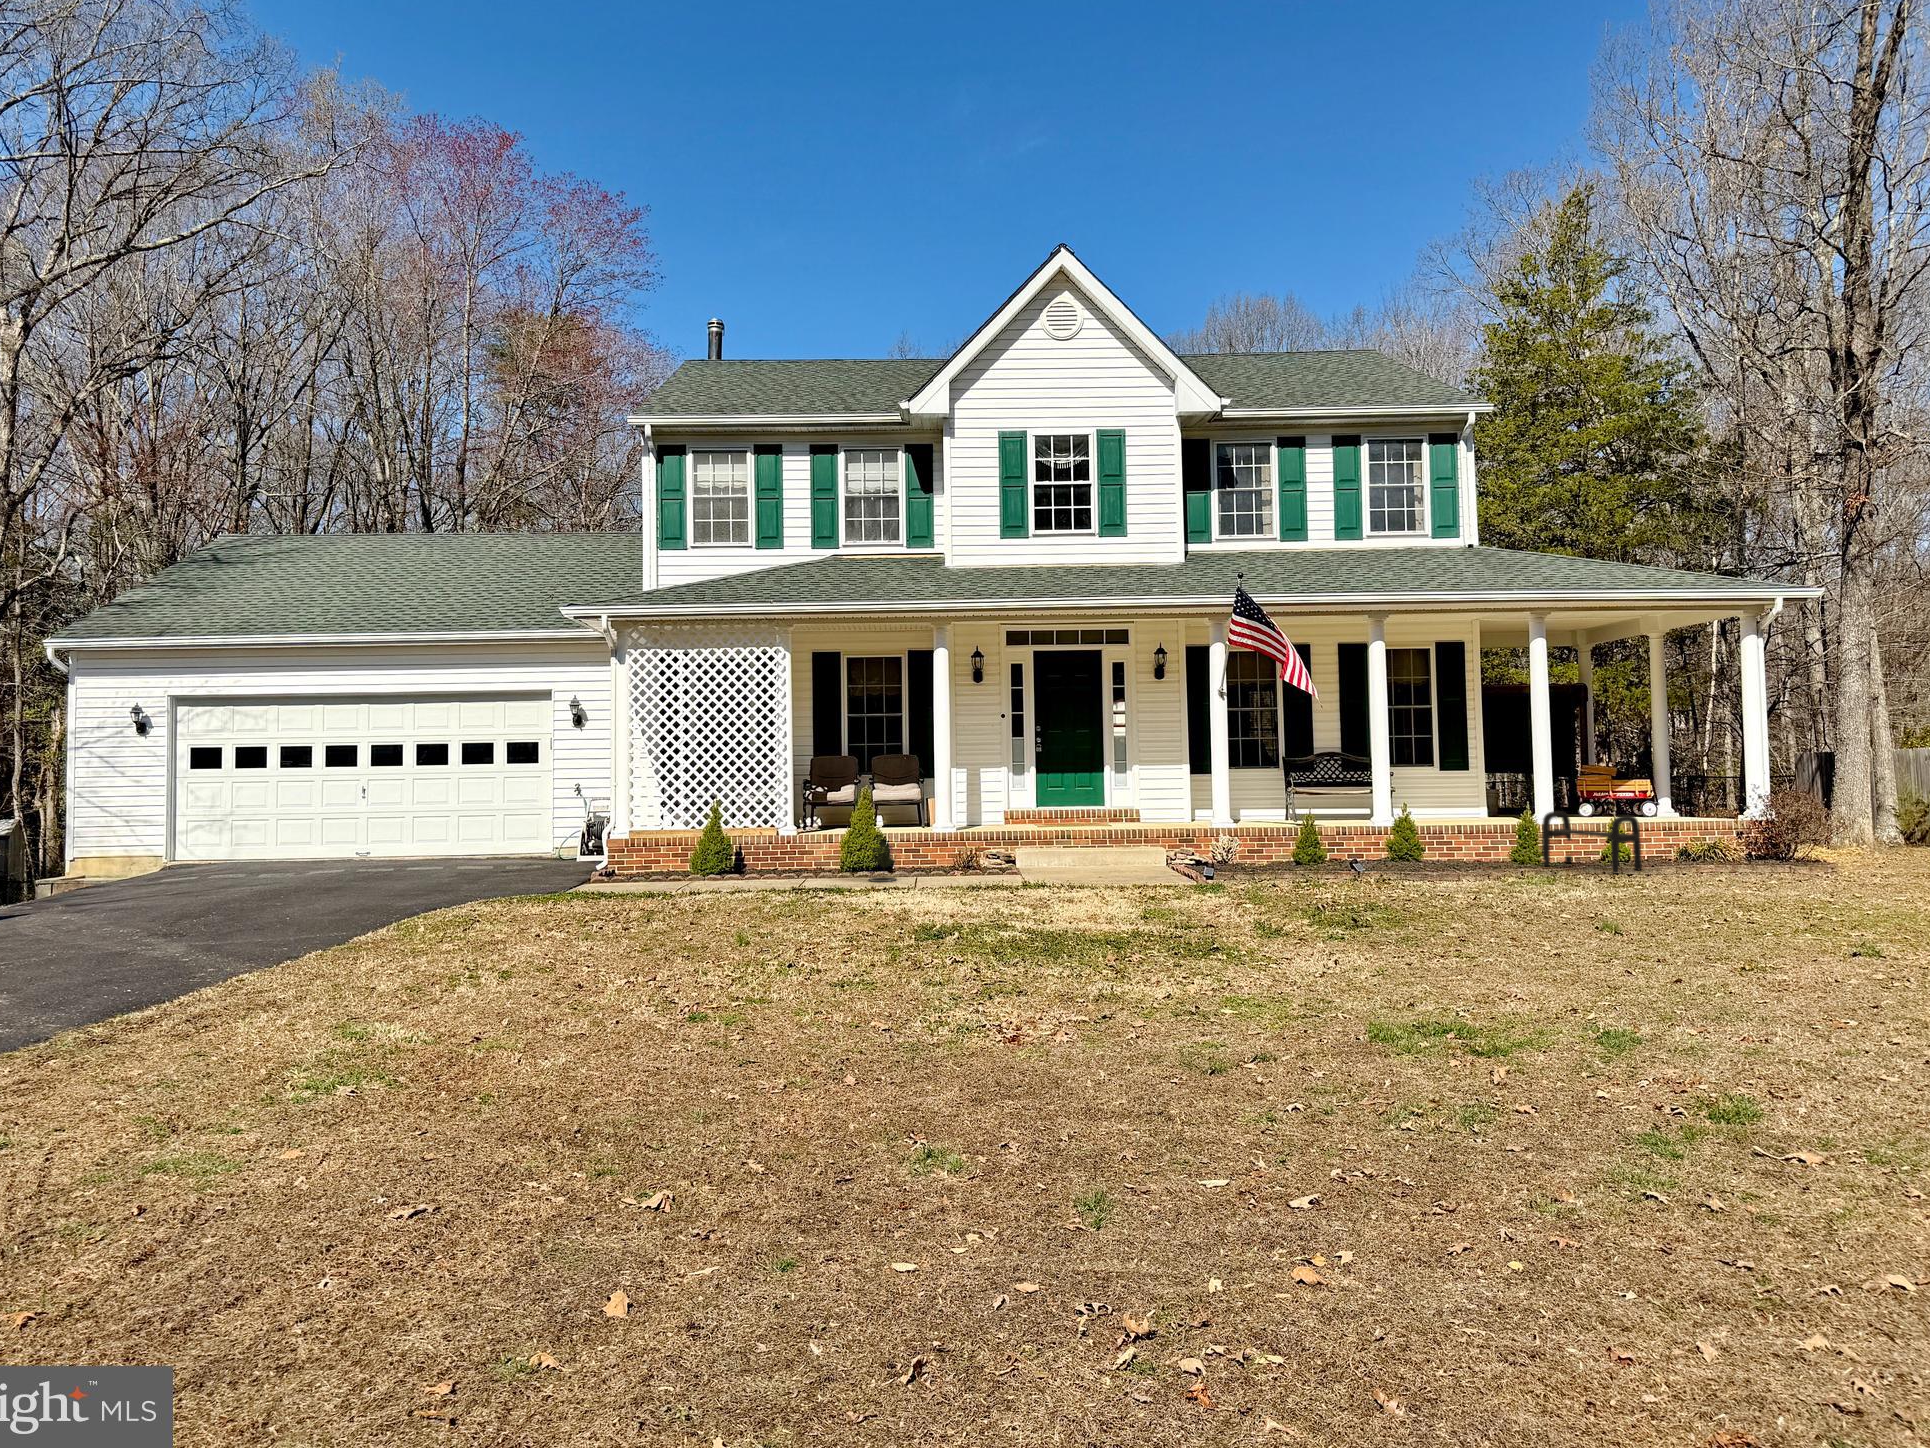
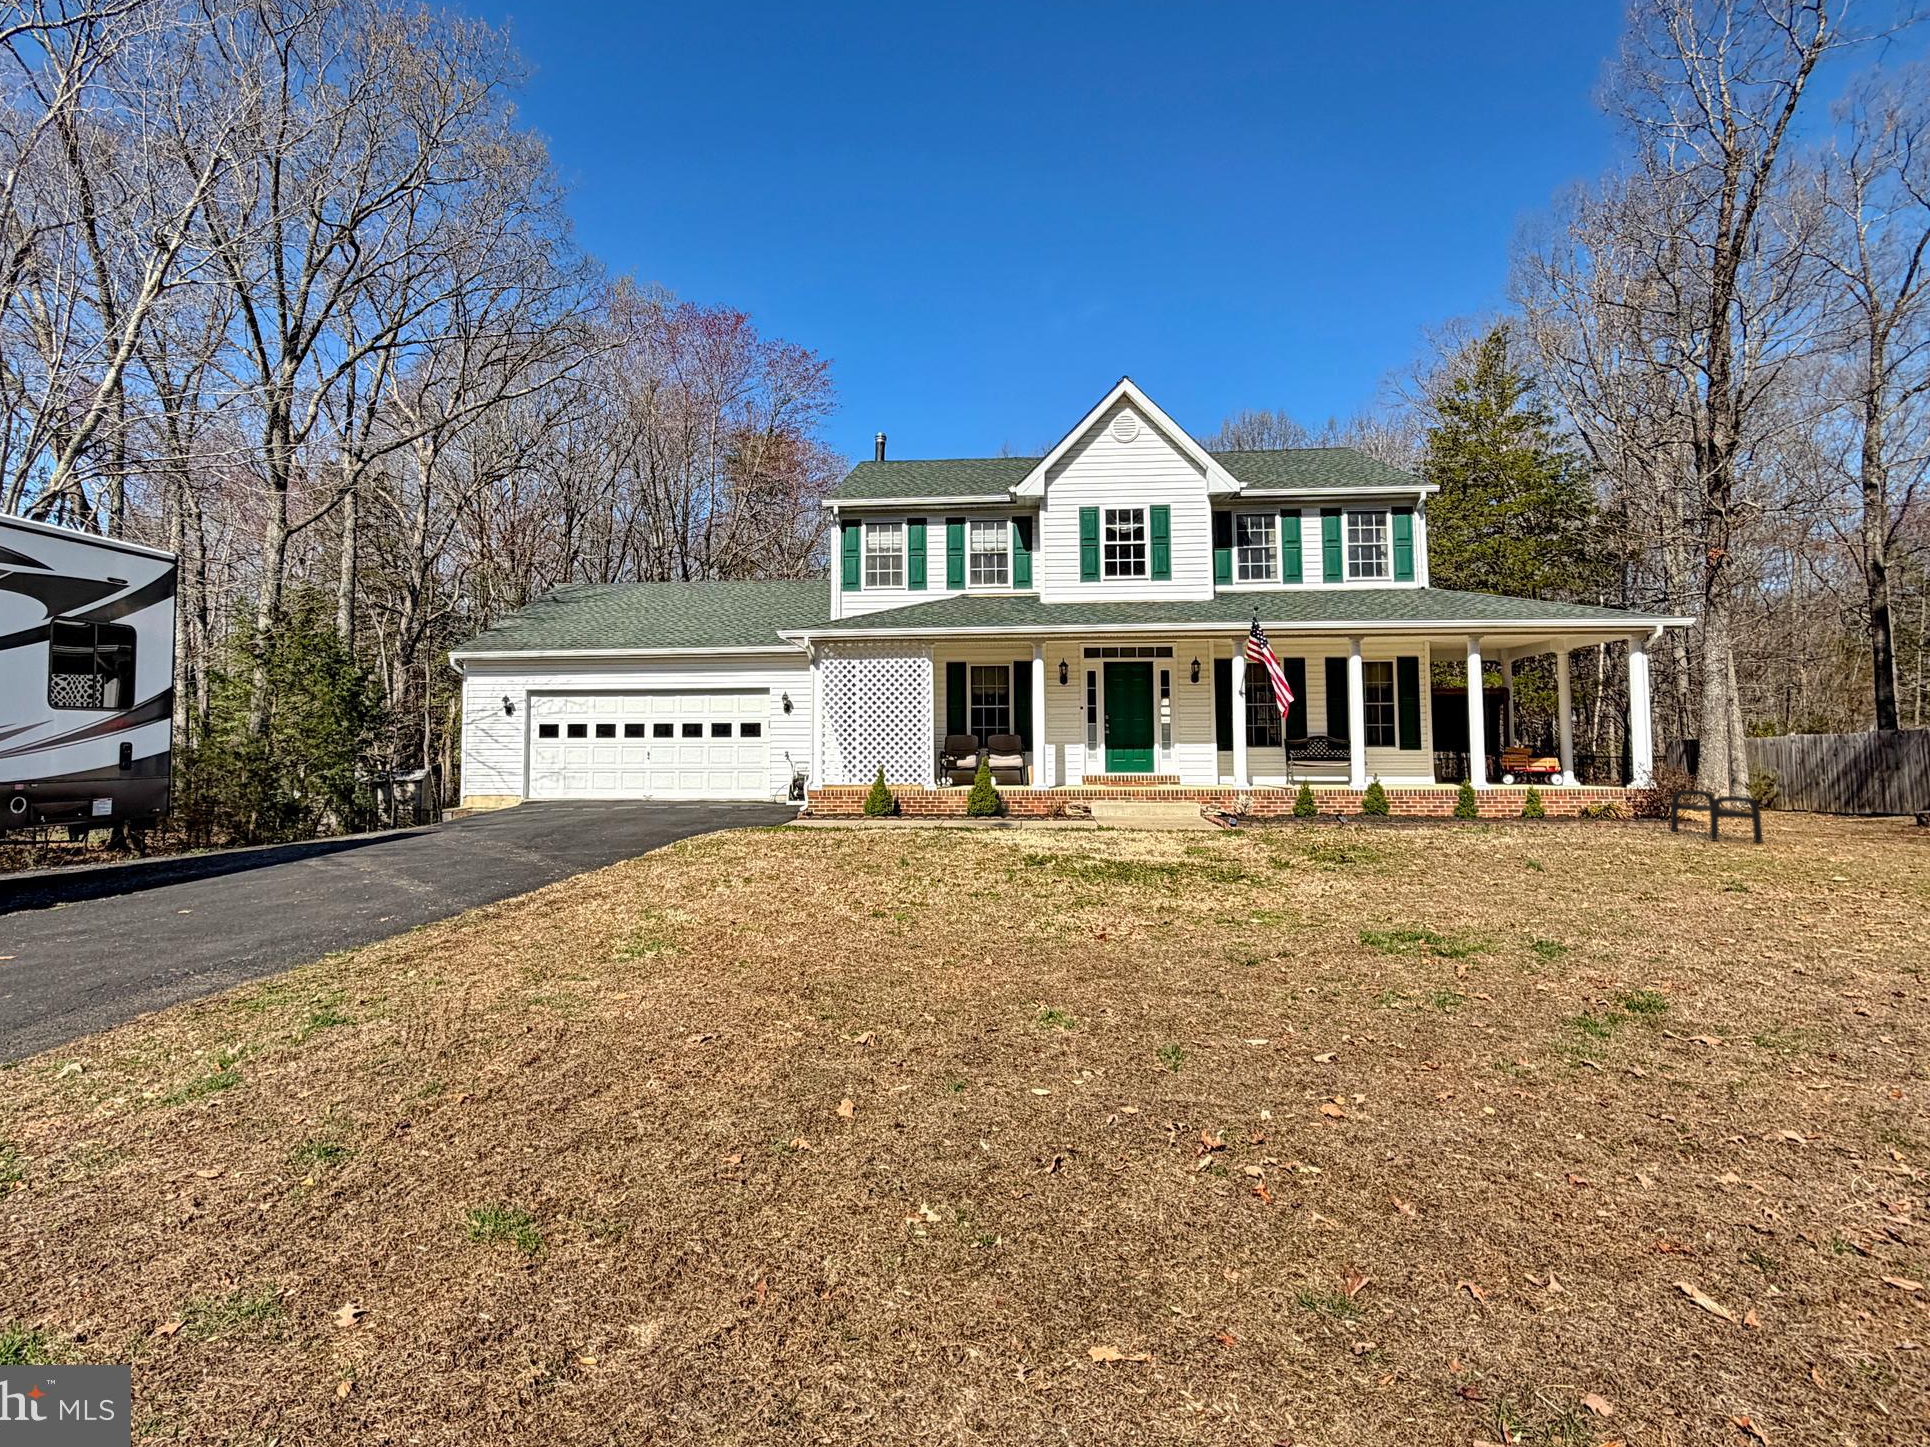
bench: present [1542,811,1642,874] -> present [1671,790,1763,843]

